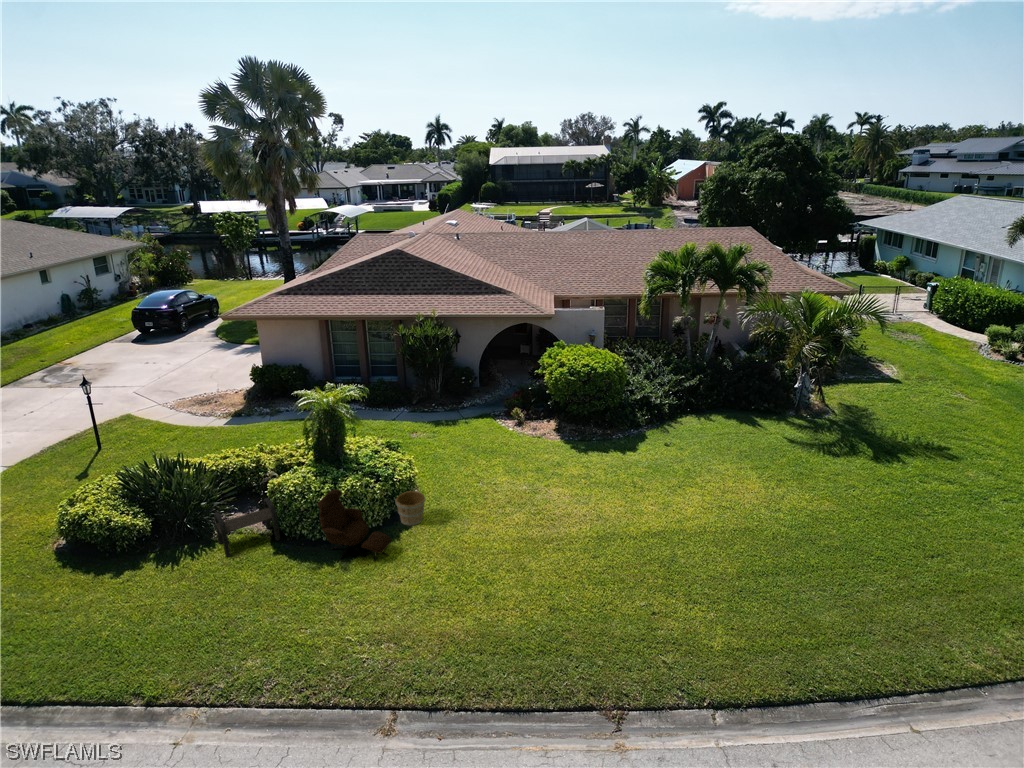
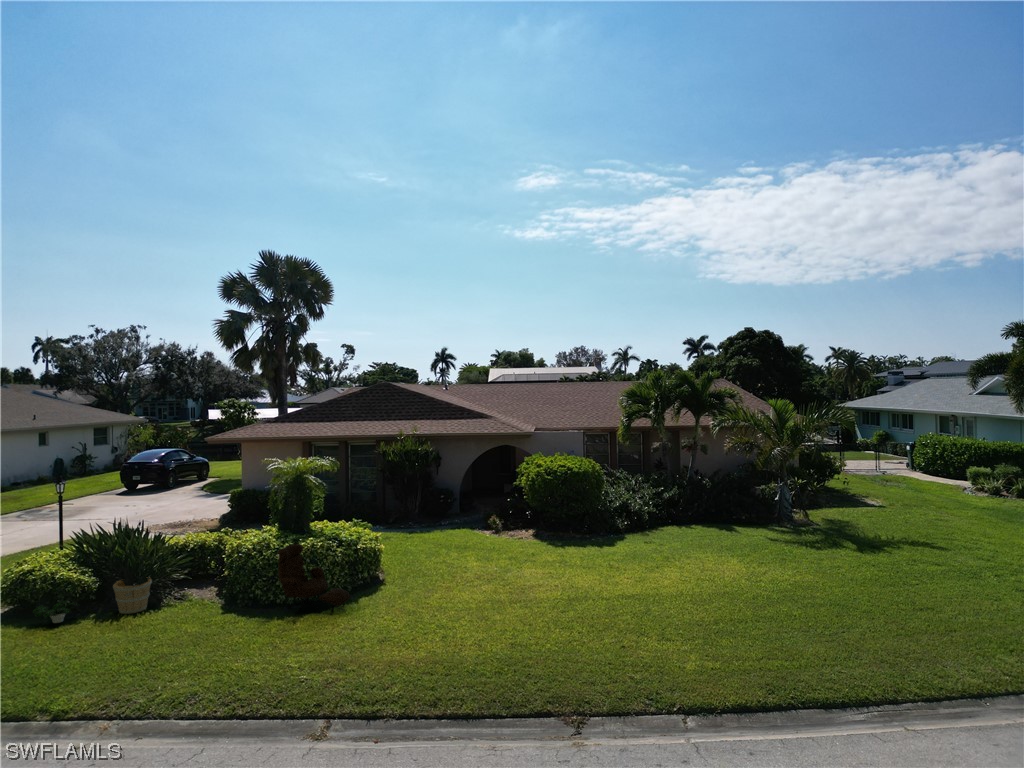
wooden bucket: present [395,491,425,526] -> present [113,577,152,614]
bench: present [214,498,280,557] -> none [171,559,236,614]
potted plant: none [90,547,135,570] -> present [32,601,80,623]

